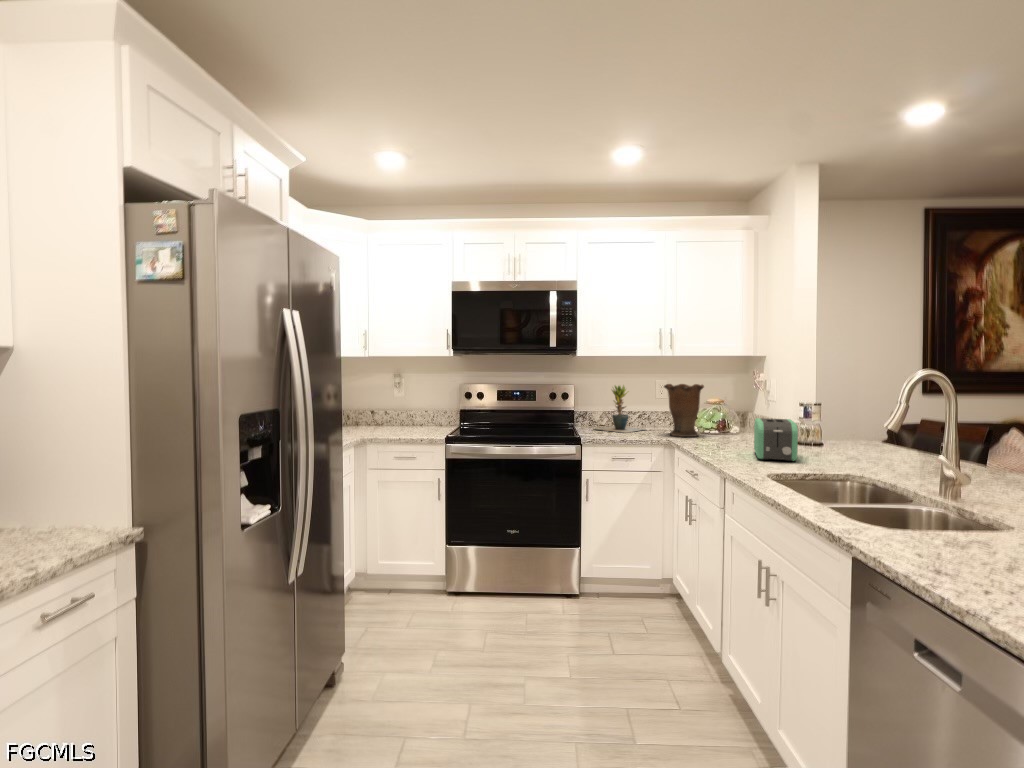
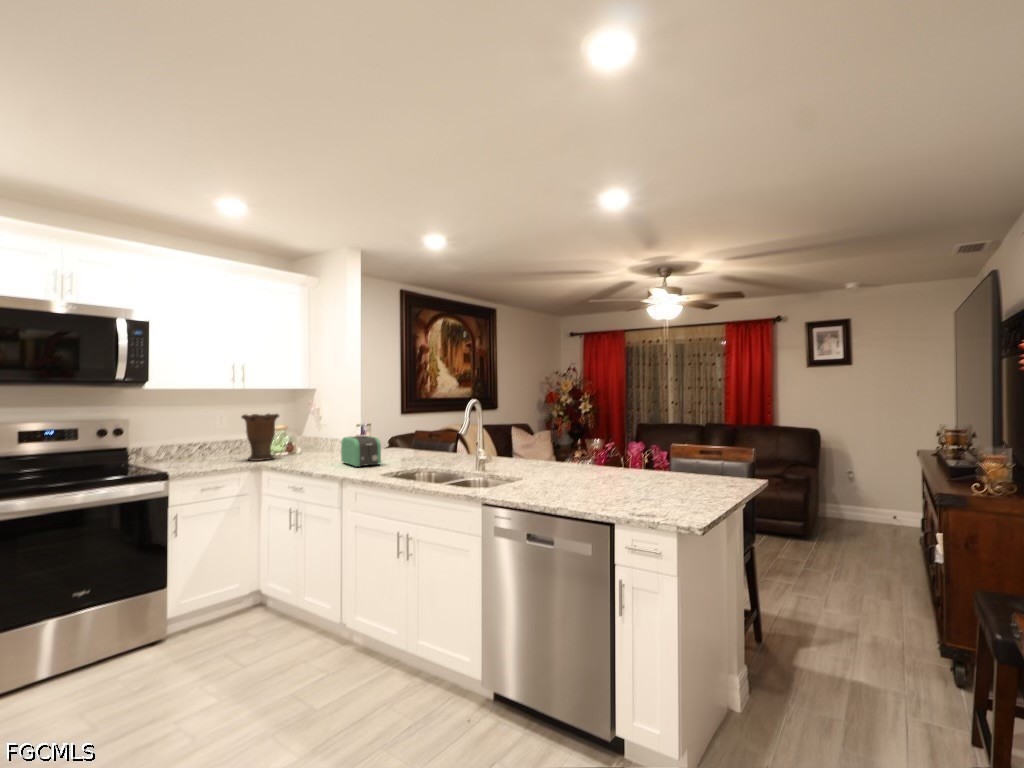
potted plant: present [595,385,644,433] -> none [156,417,215,465]

